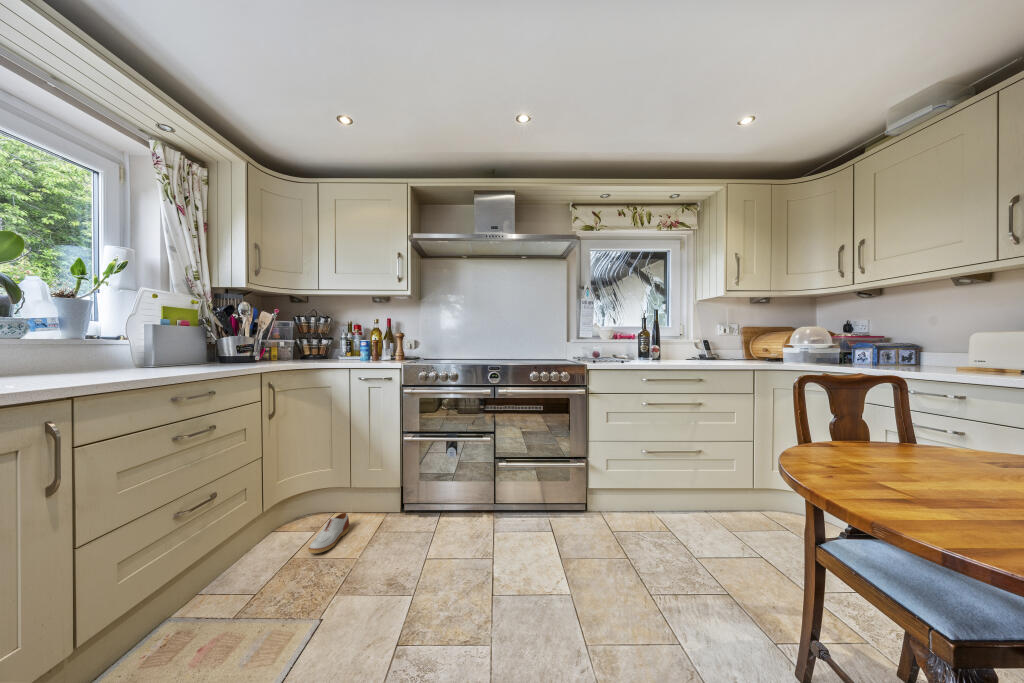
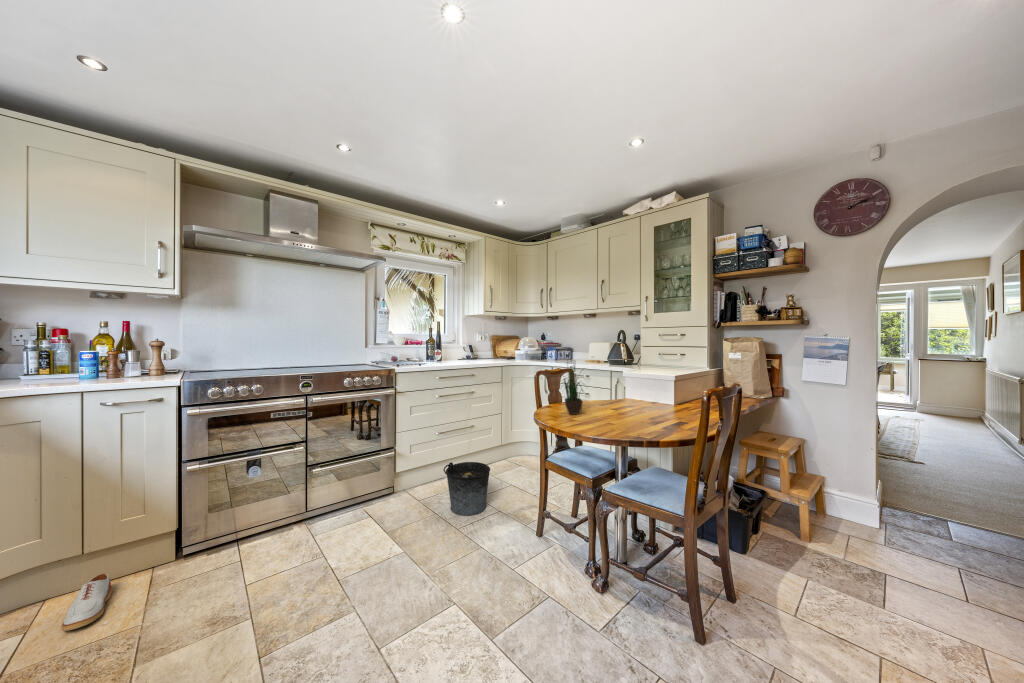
potted plant: none [833,321,957,491] -> present [564,366,582,415]
bucket: none [637,498,713,591] -> present [443,462,490,516]

